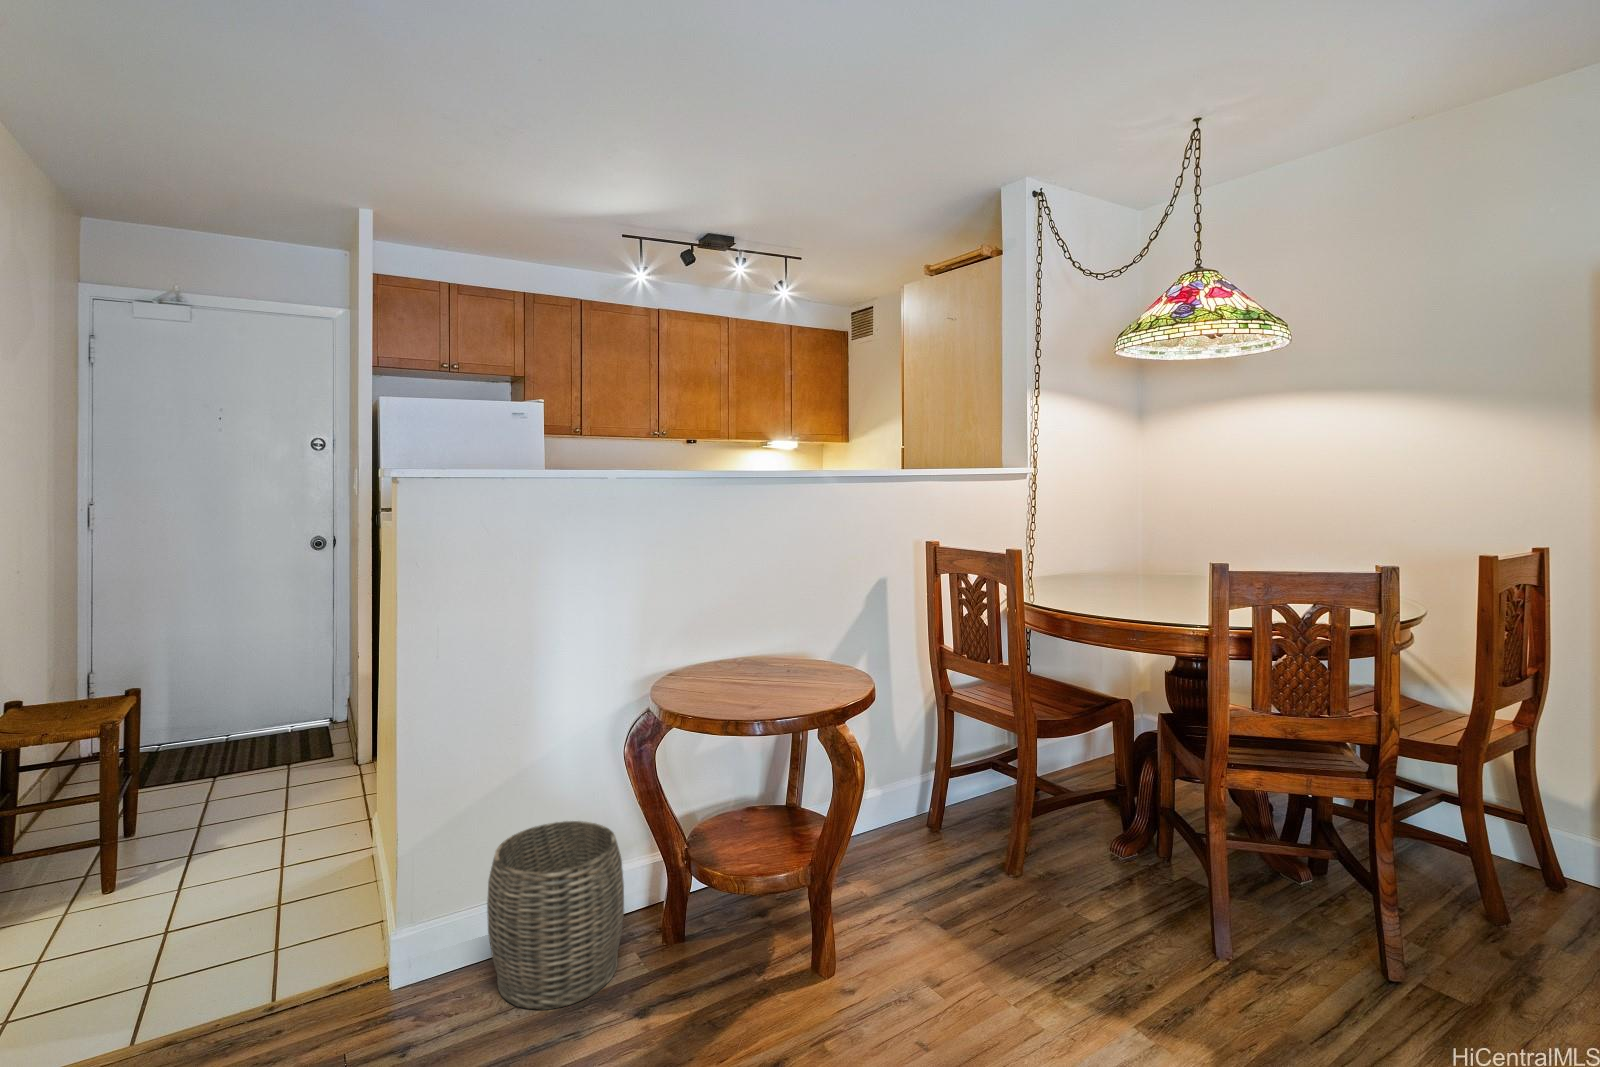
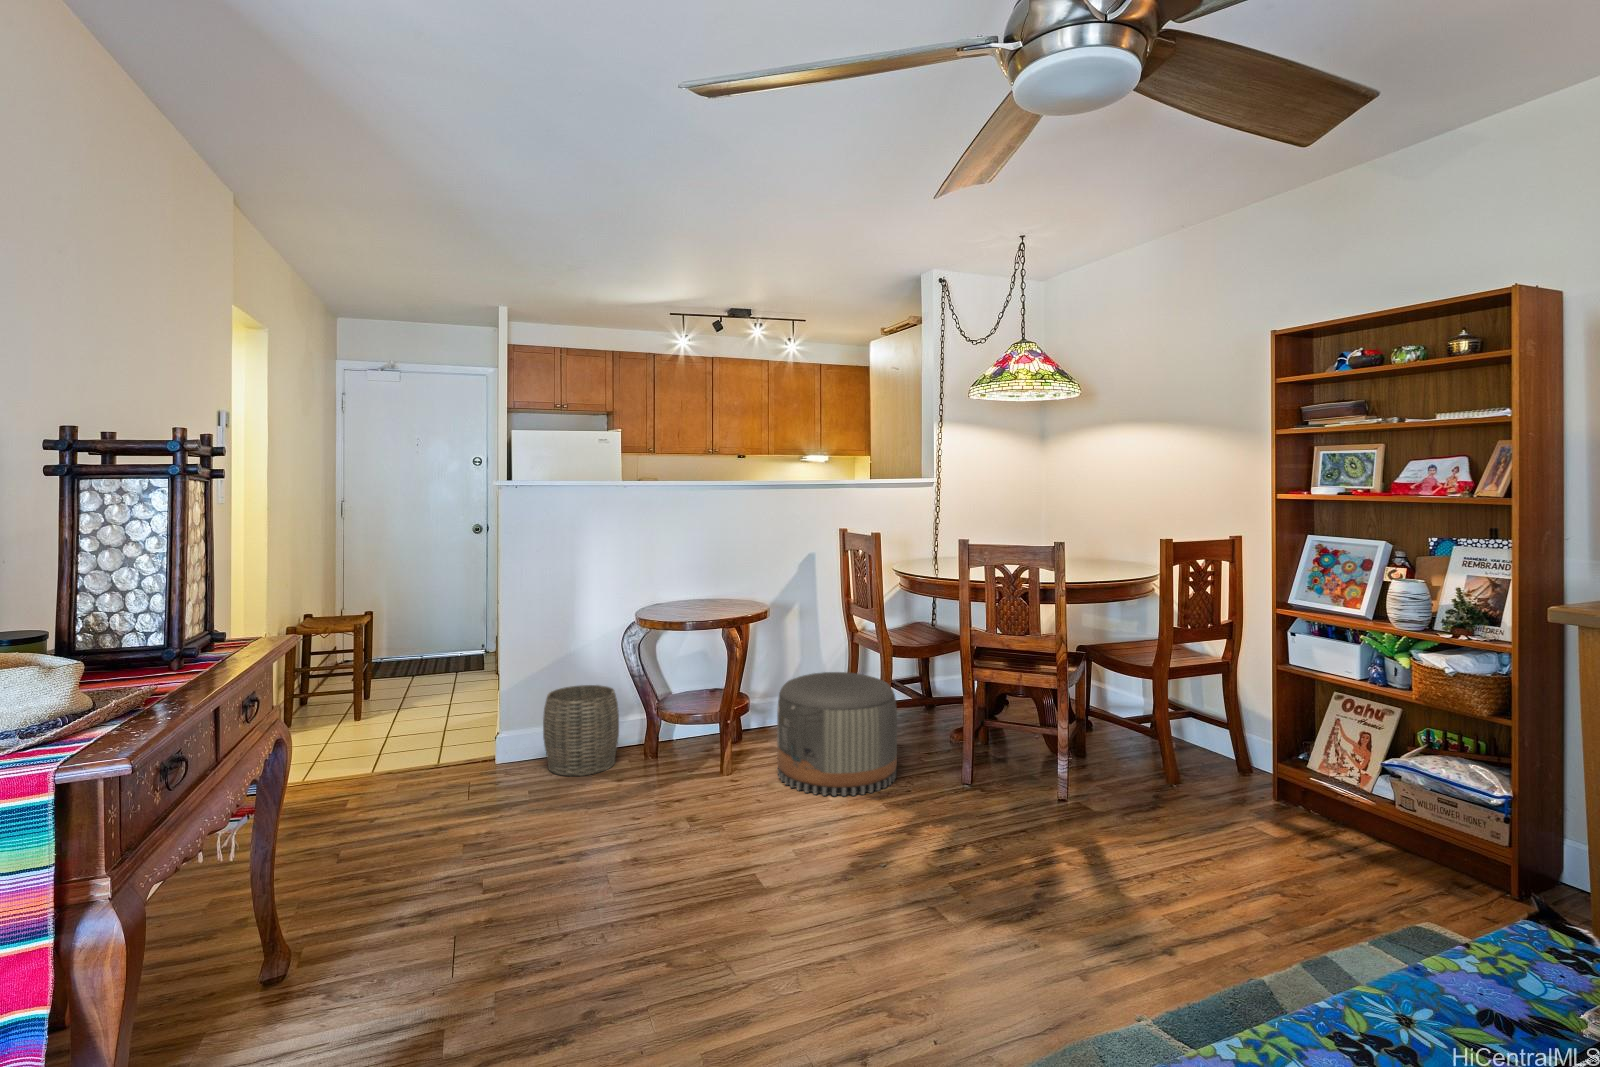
pouf: none [903,773,1106,1012] -> present [777,672,897,796]

